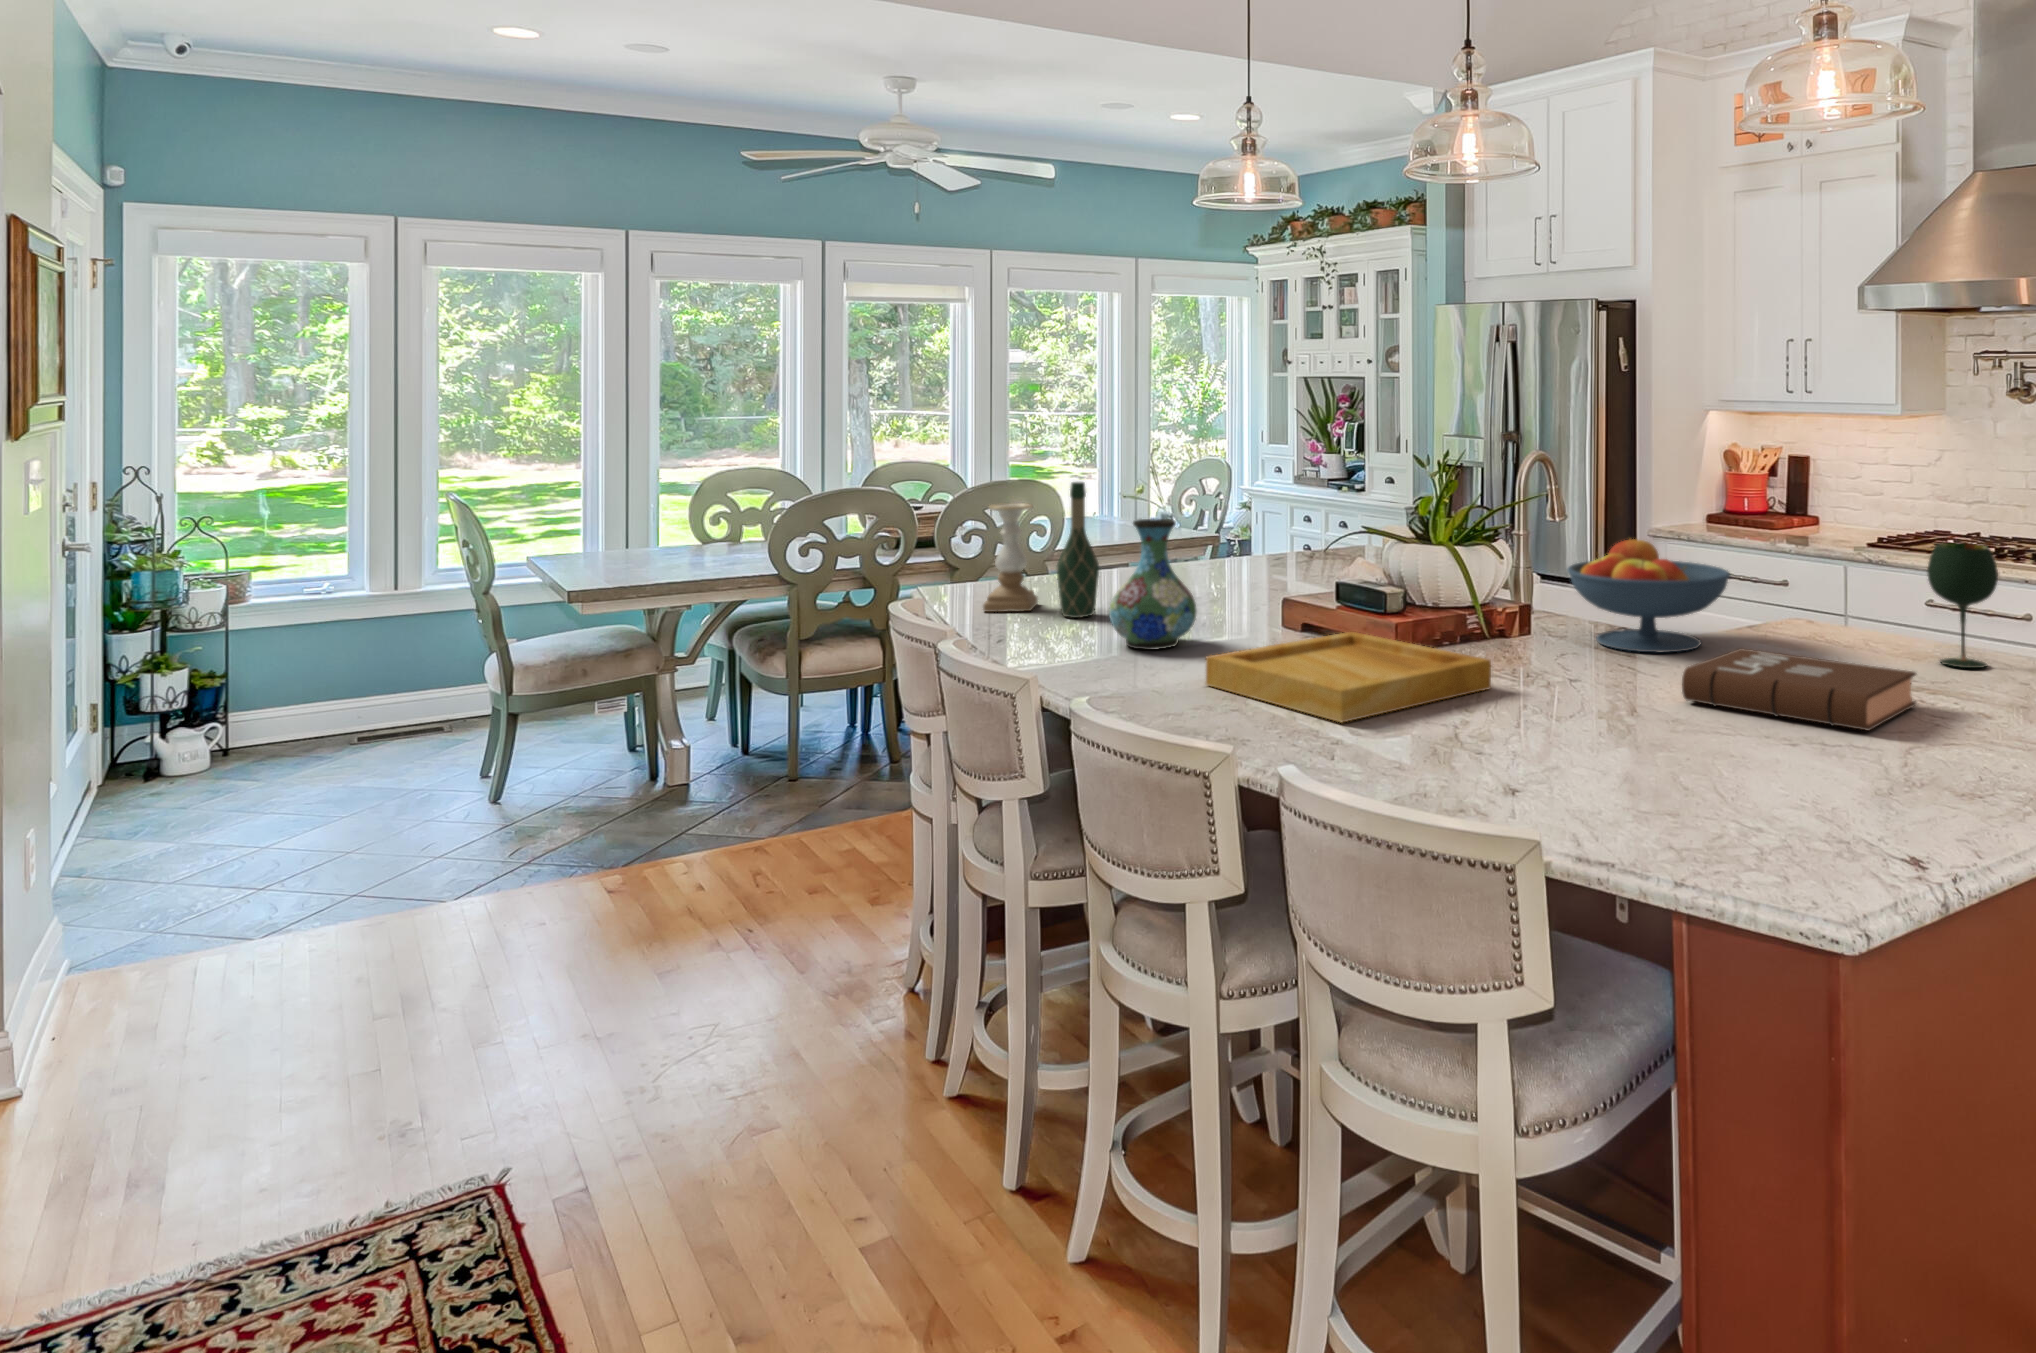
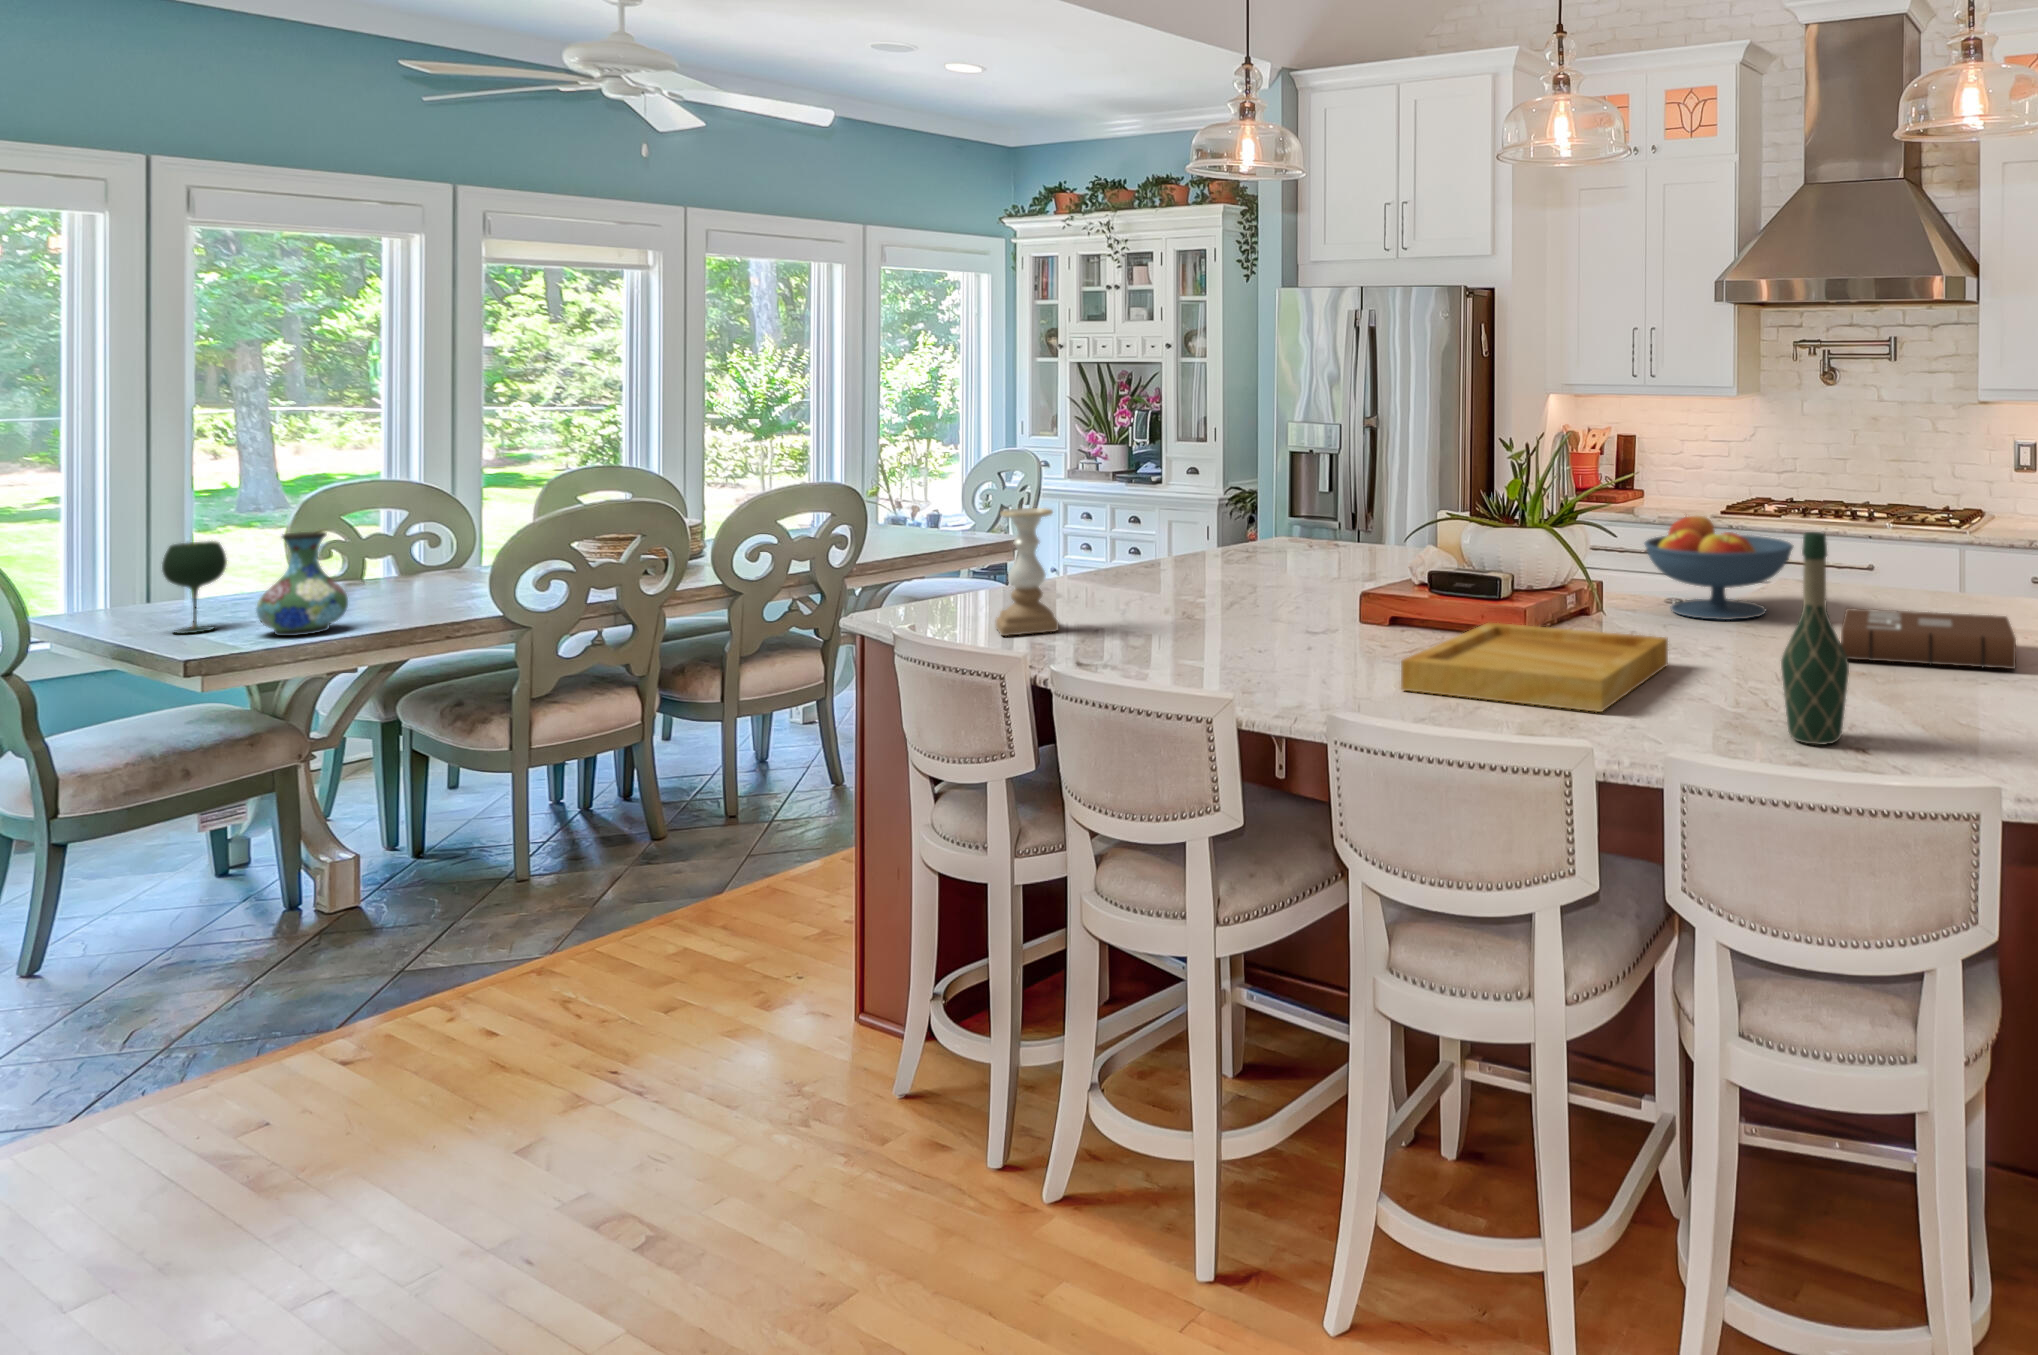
wine bottle: present [1057,482,1099,618] -> present [1781,532,1849,745]
vase: present [1109,519,1196,650] -> present [256,531,348,636]
wine glass: present [1928,543,1998,668] -> present [162,541,227,633]

